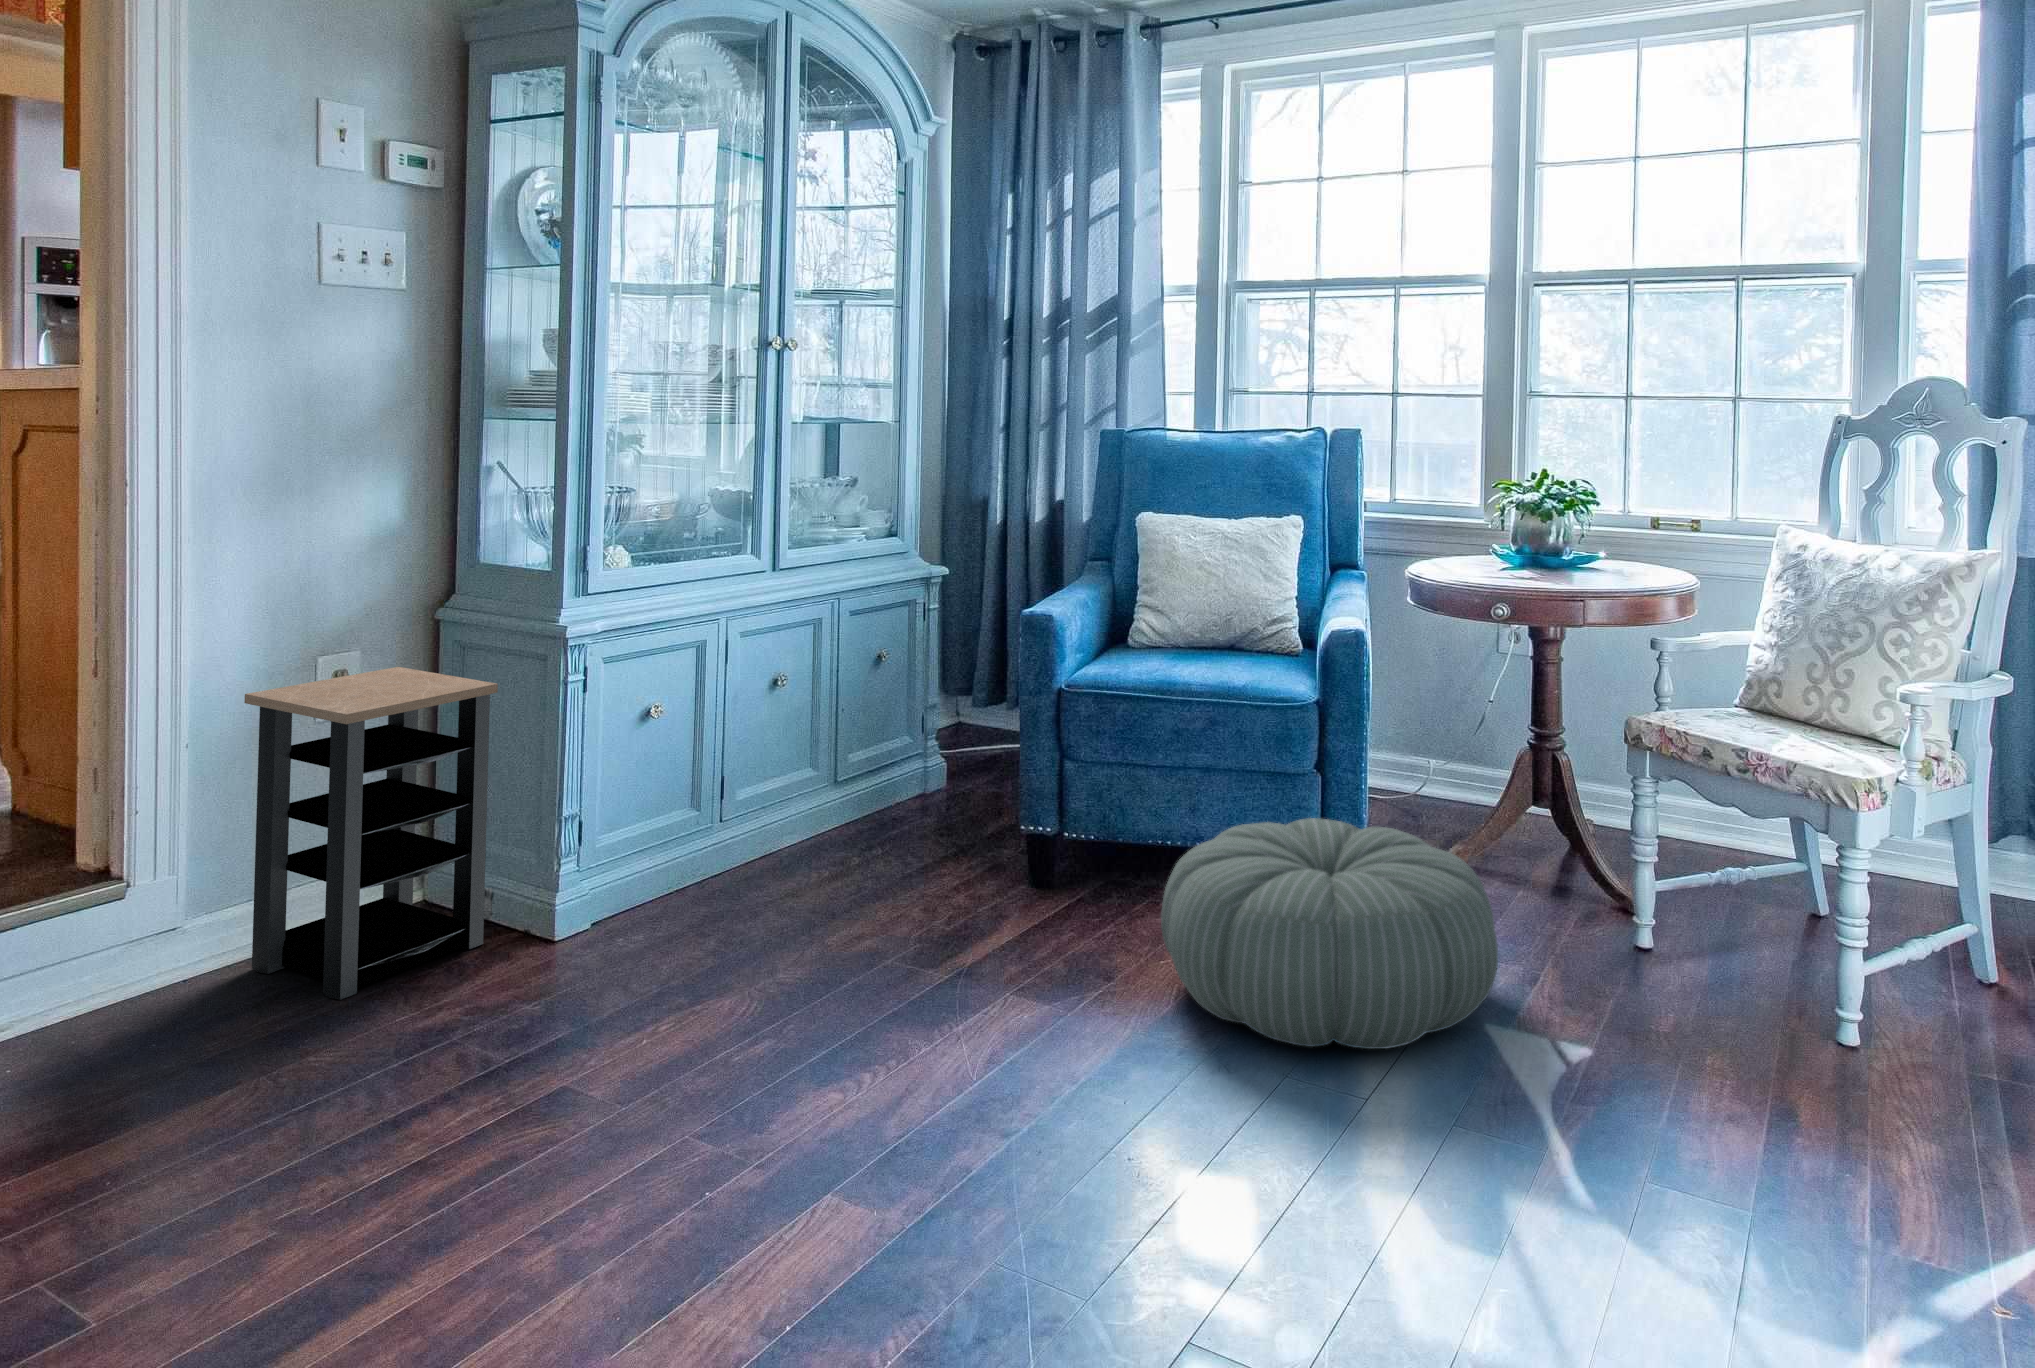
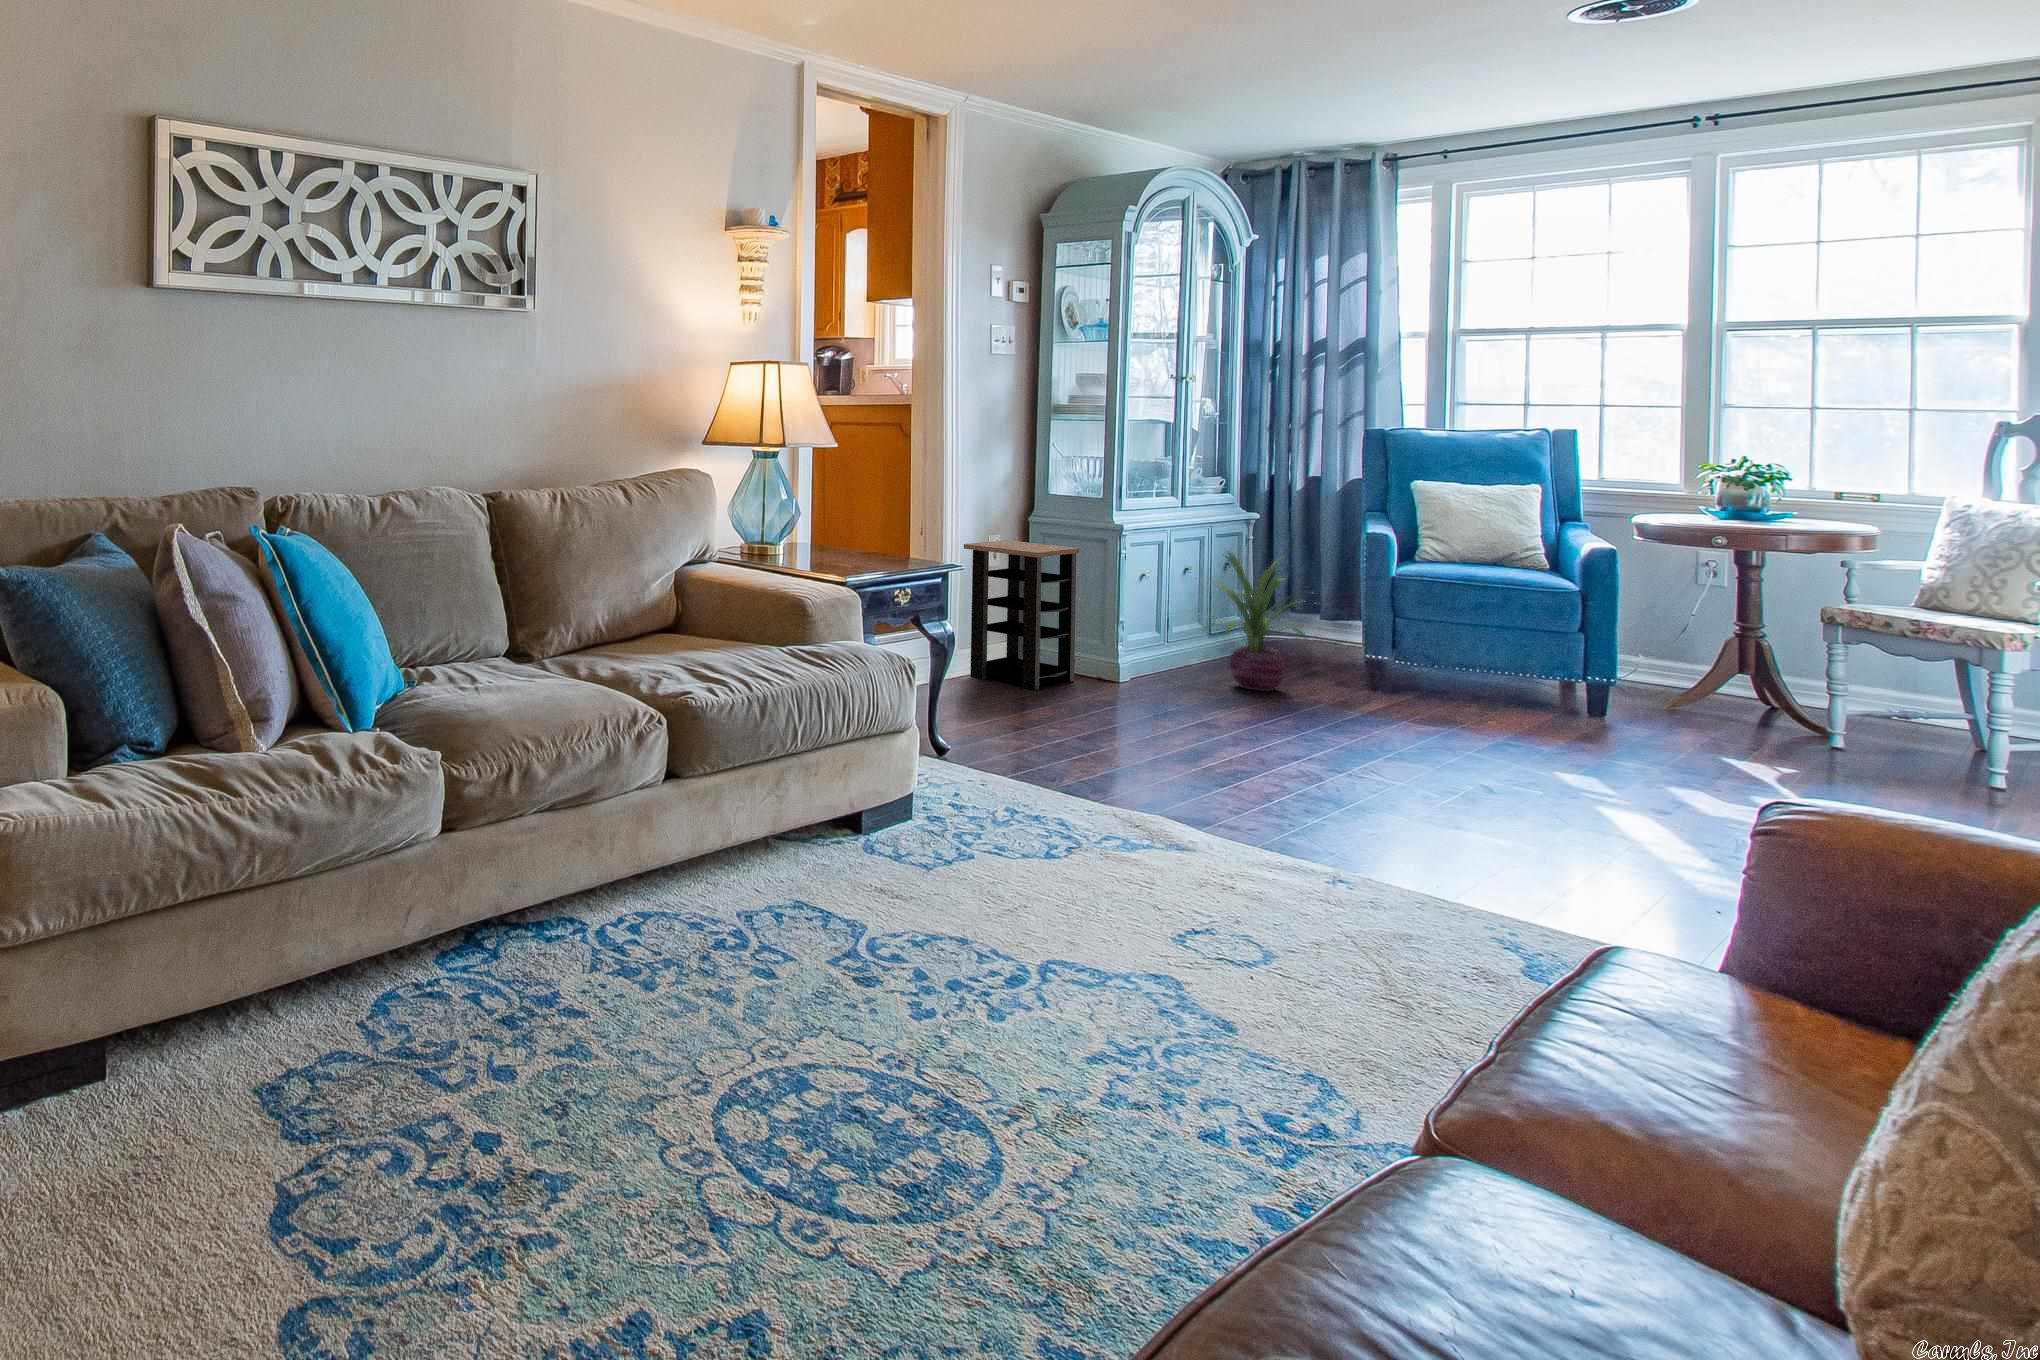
decorative plant: none [701,660,963,919] -> present [1206,551,1305,691]
pouf: present [1161,818,1498,1049] -> none [1497,650,1739,759]

